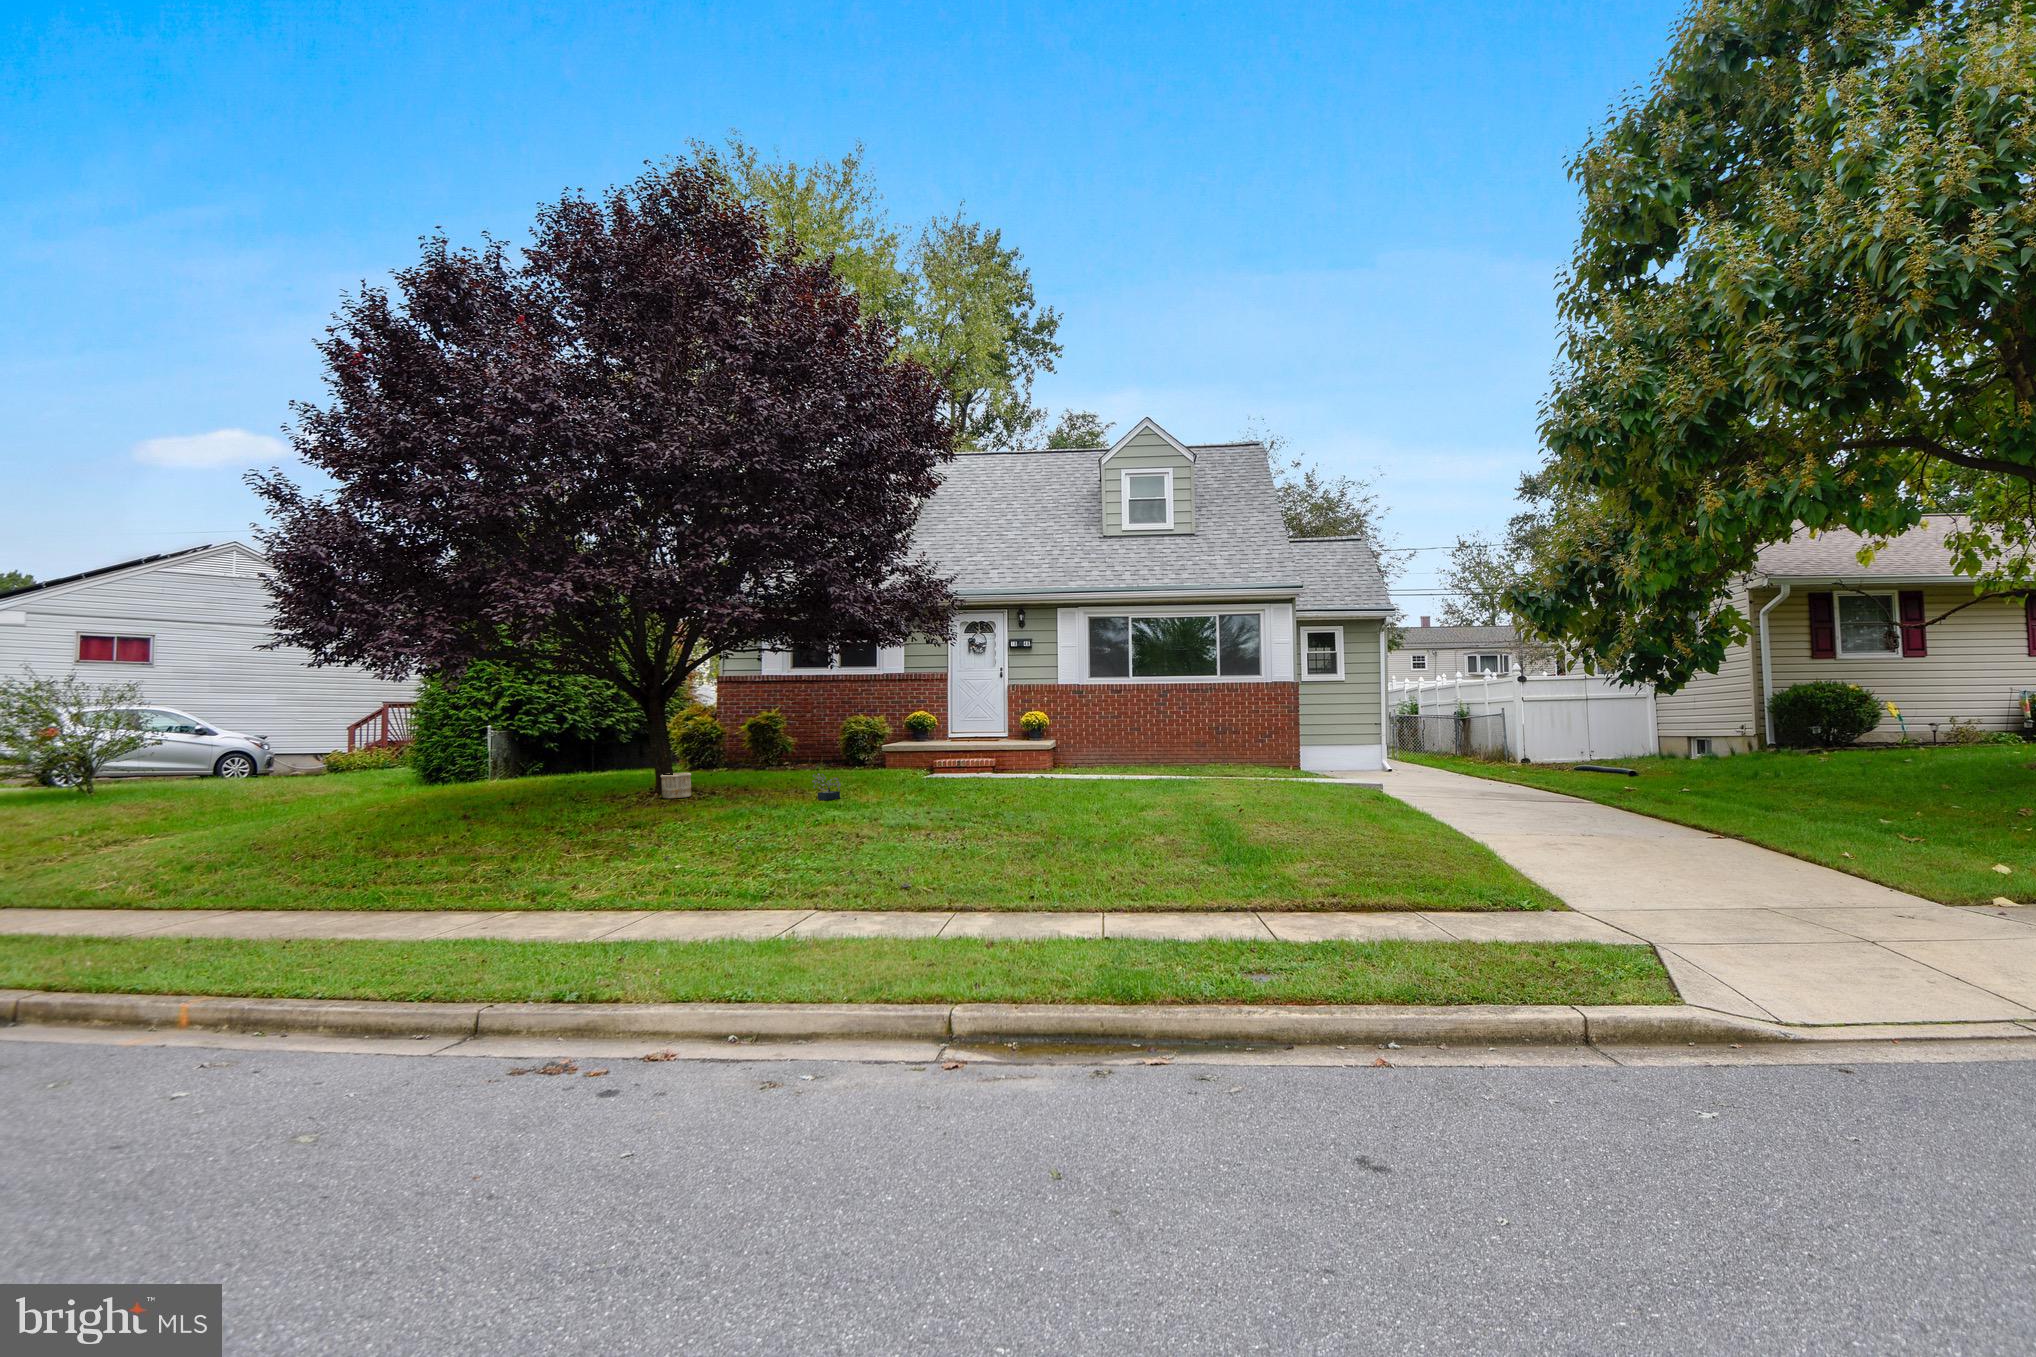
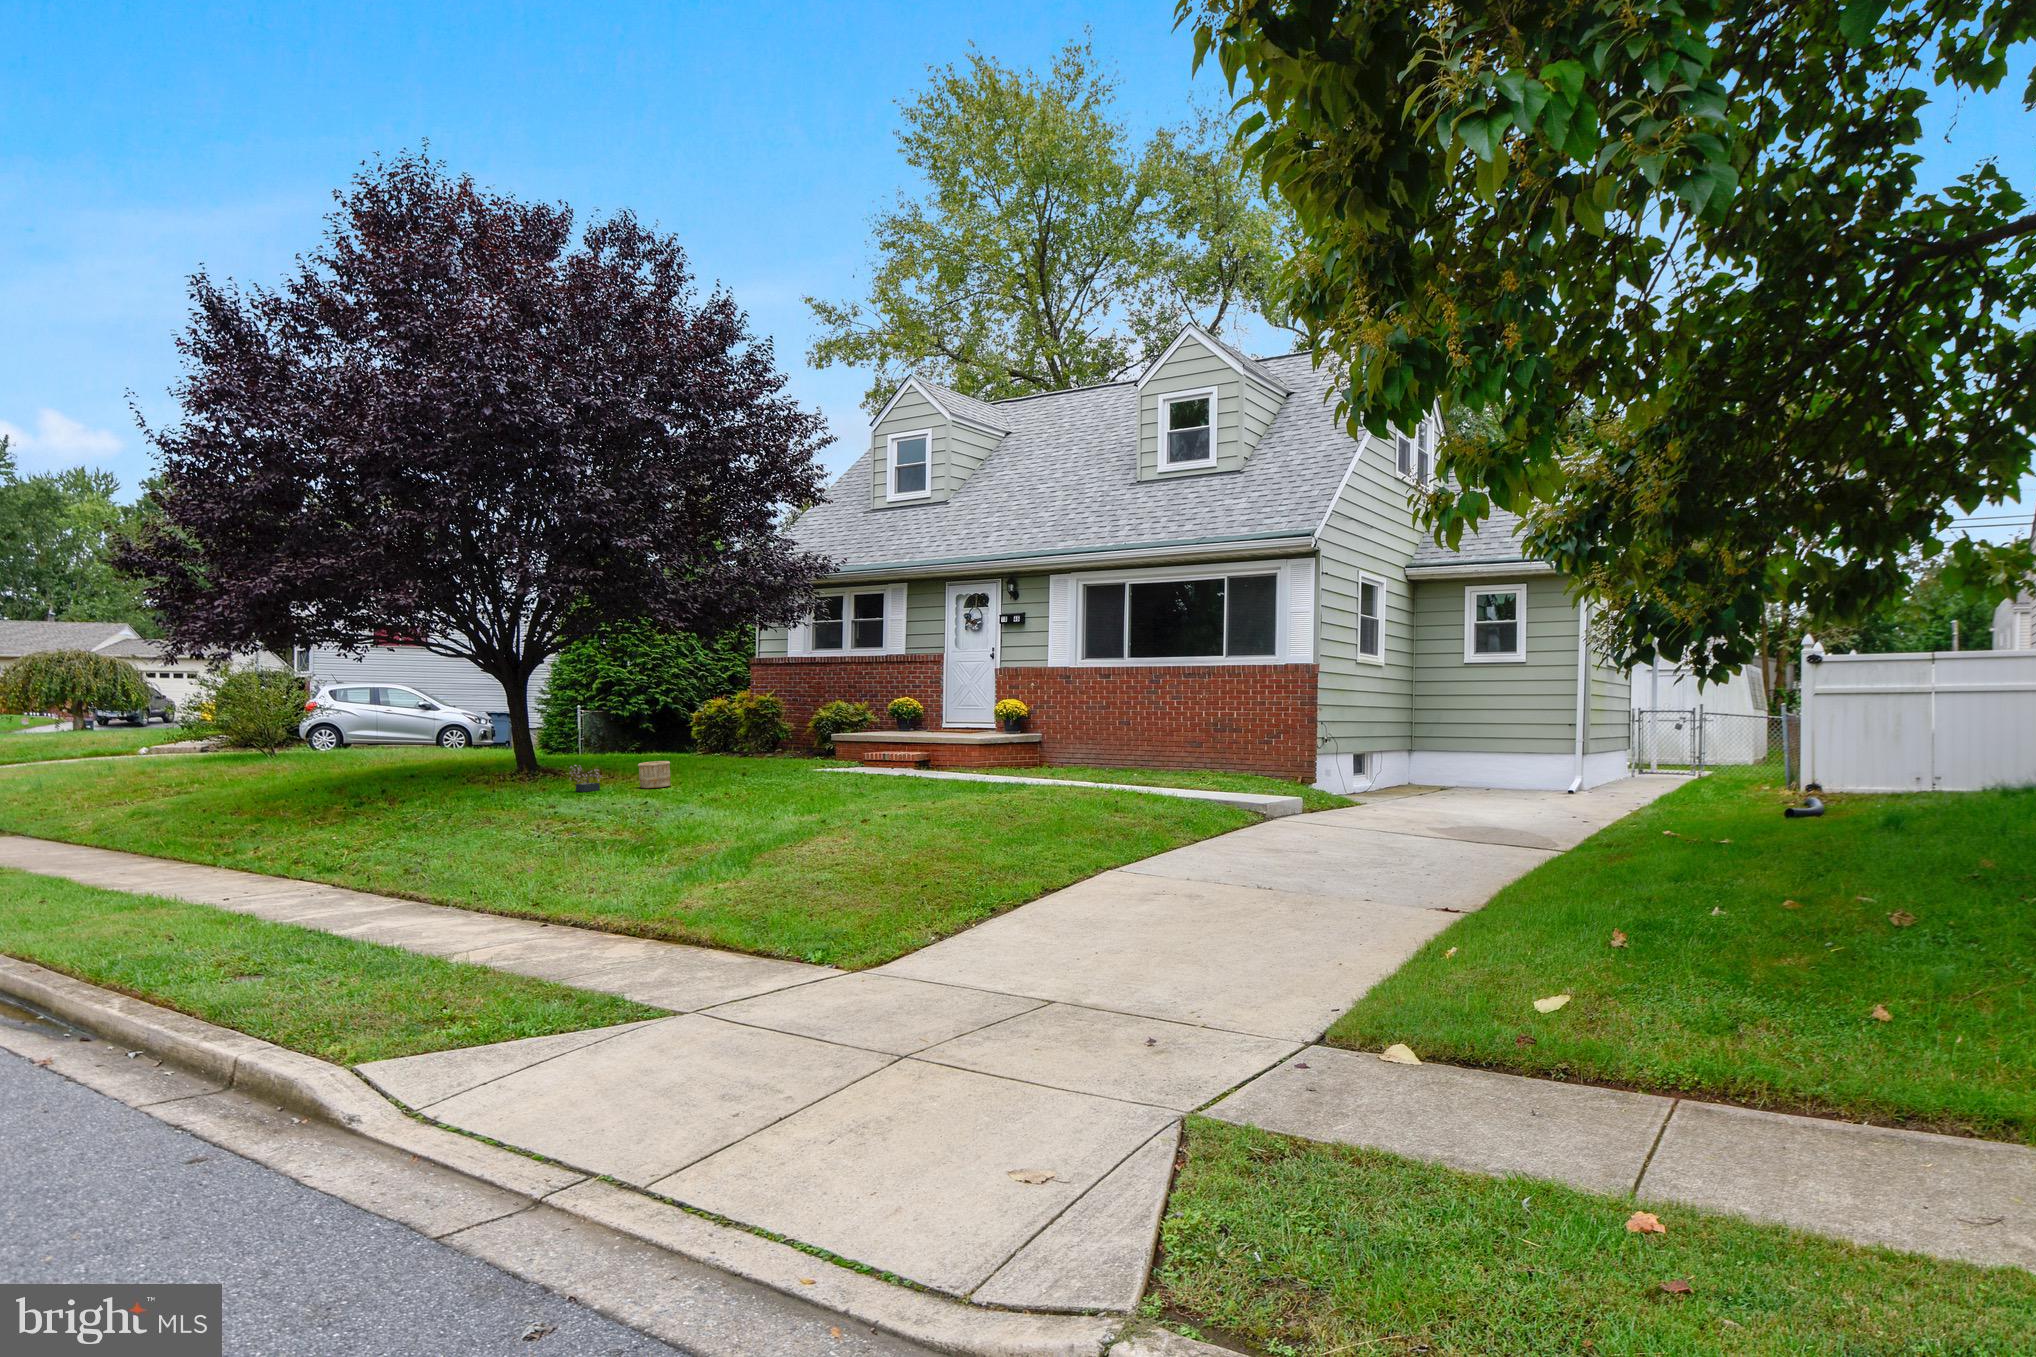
decorative plant: present [812,773,841,800] -> present [570,765,602,792]

